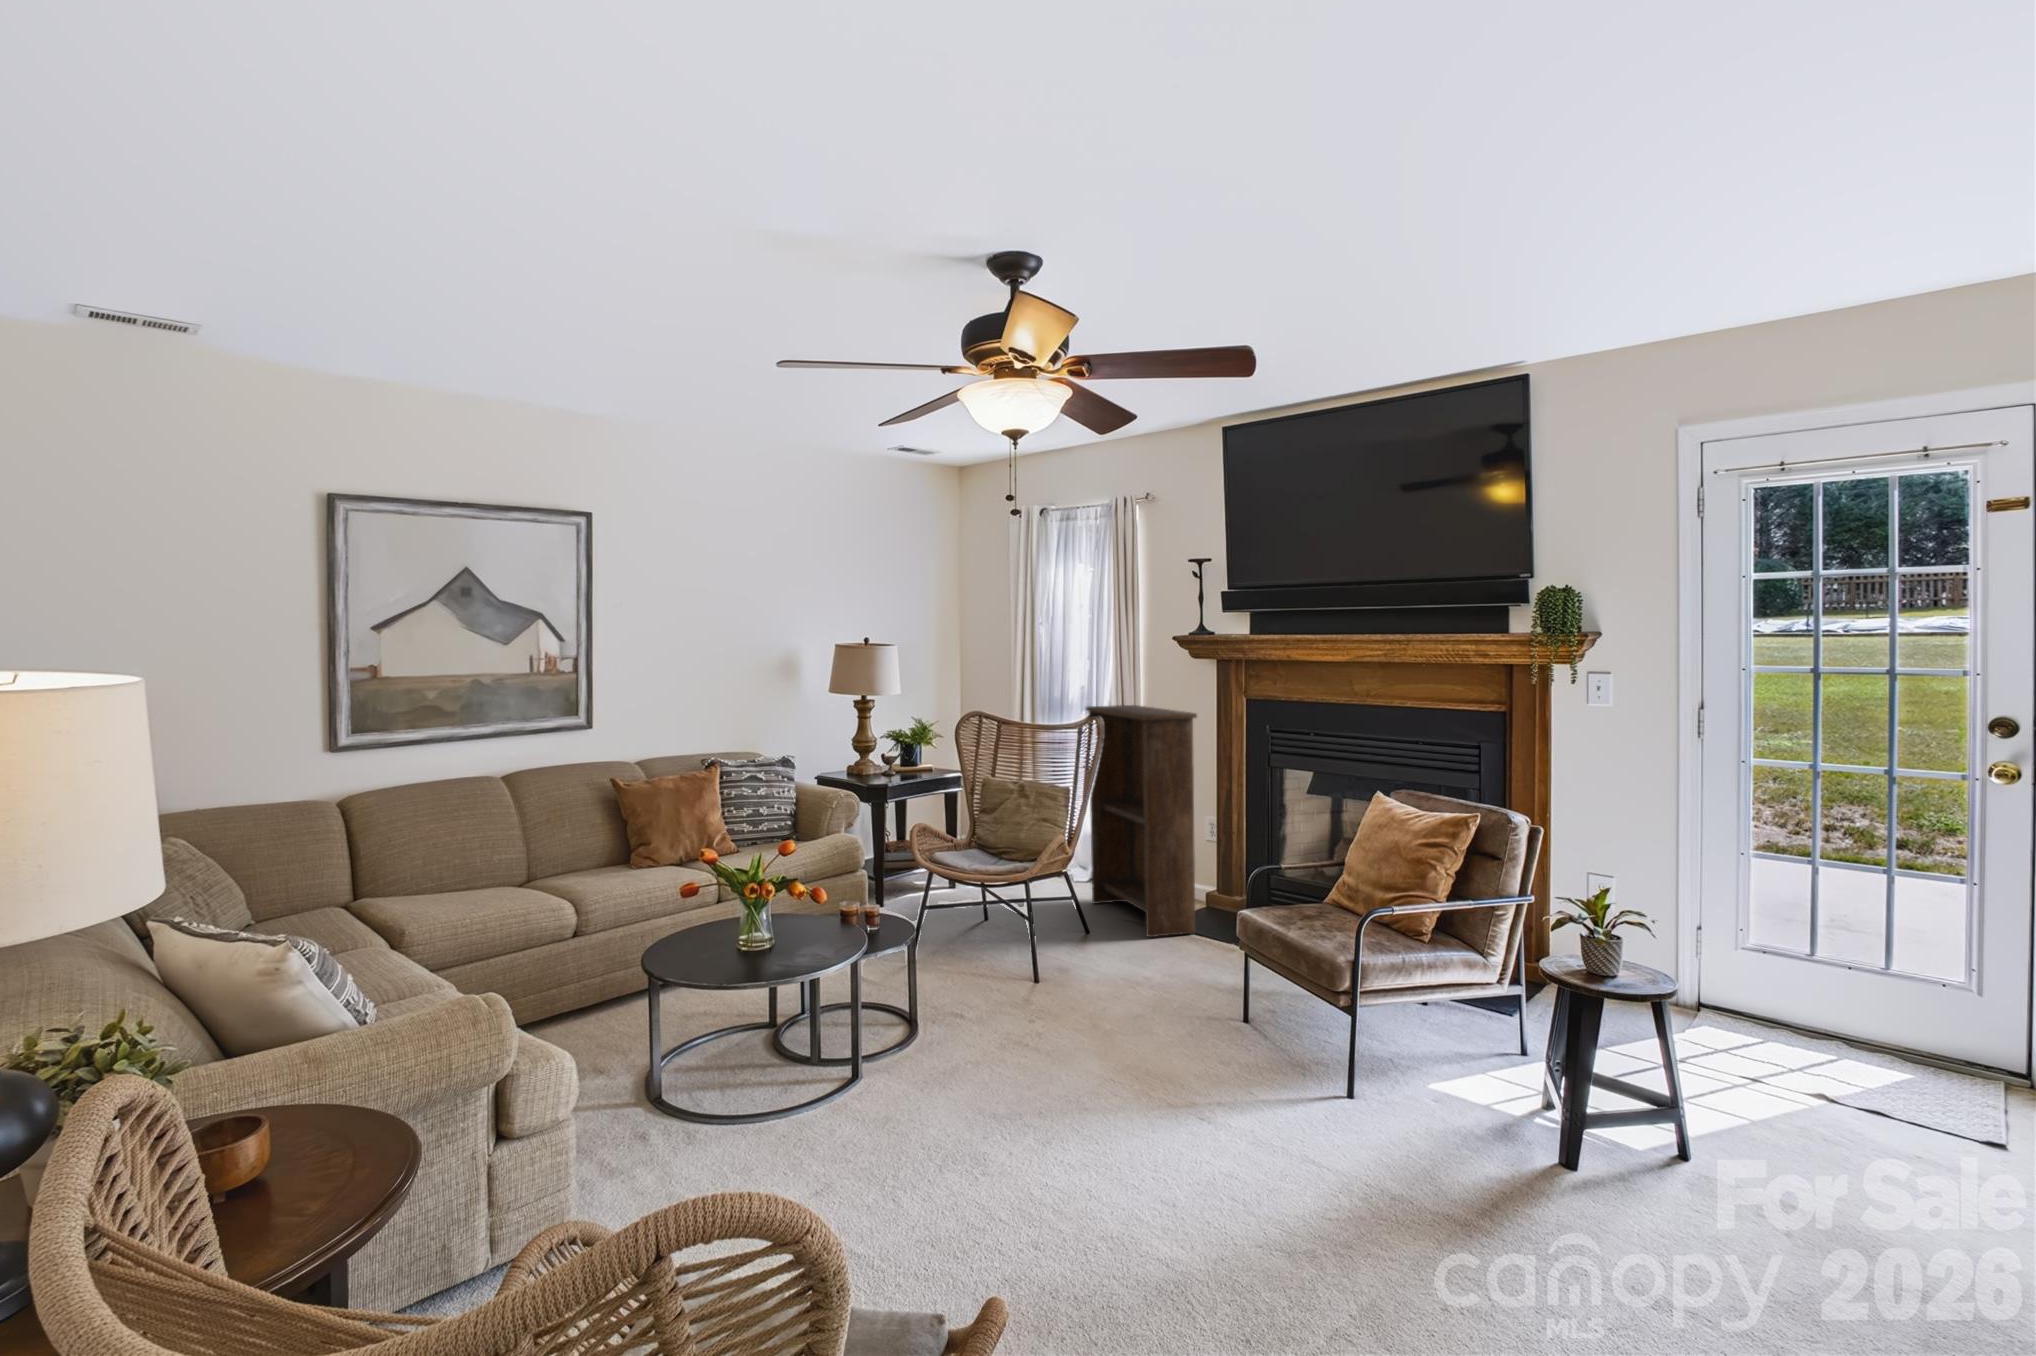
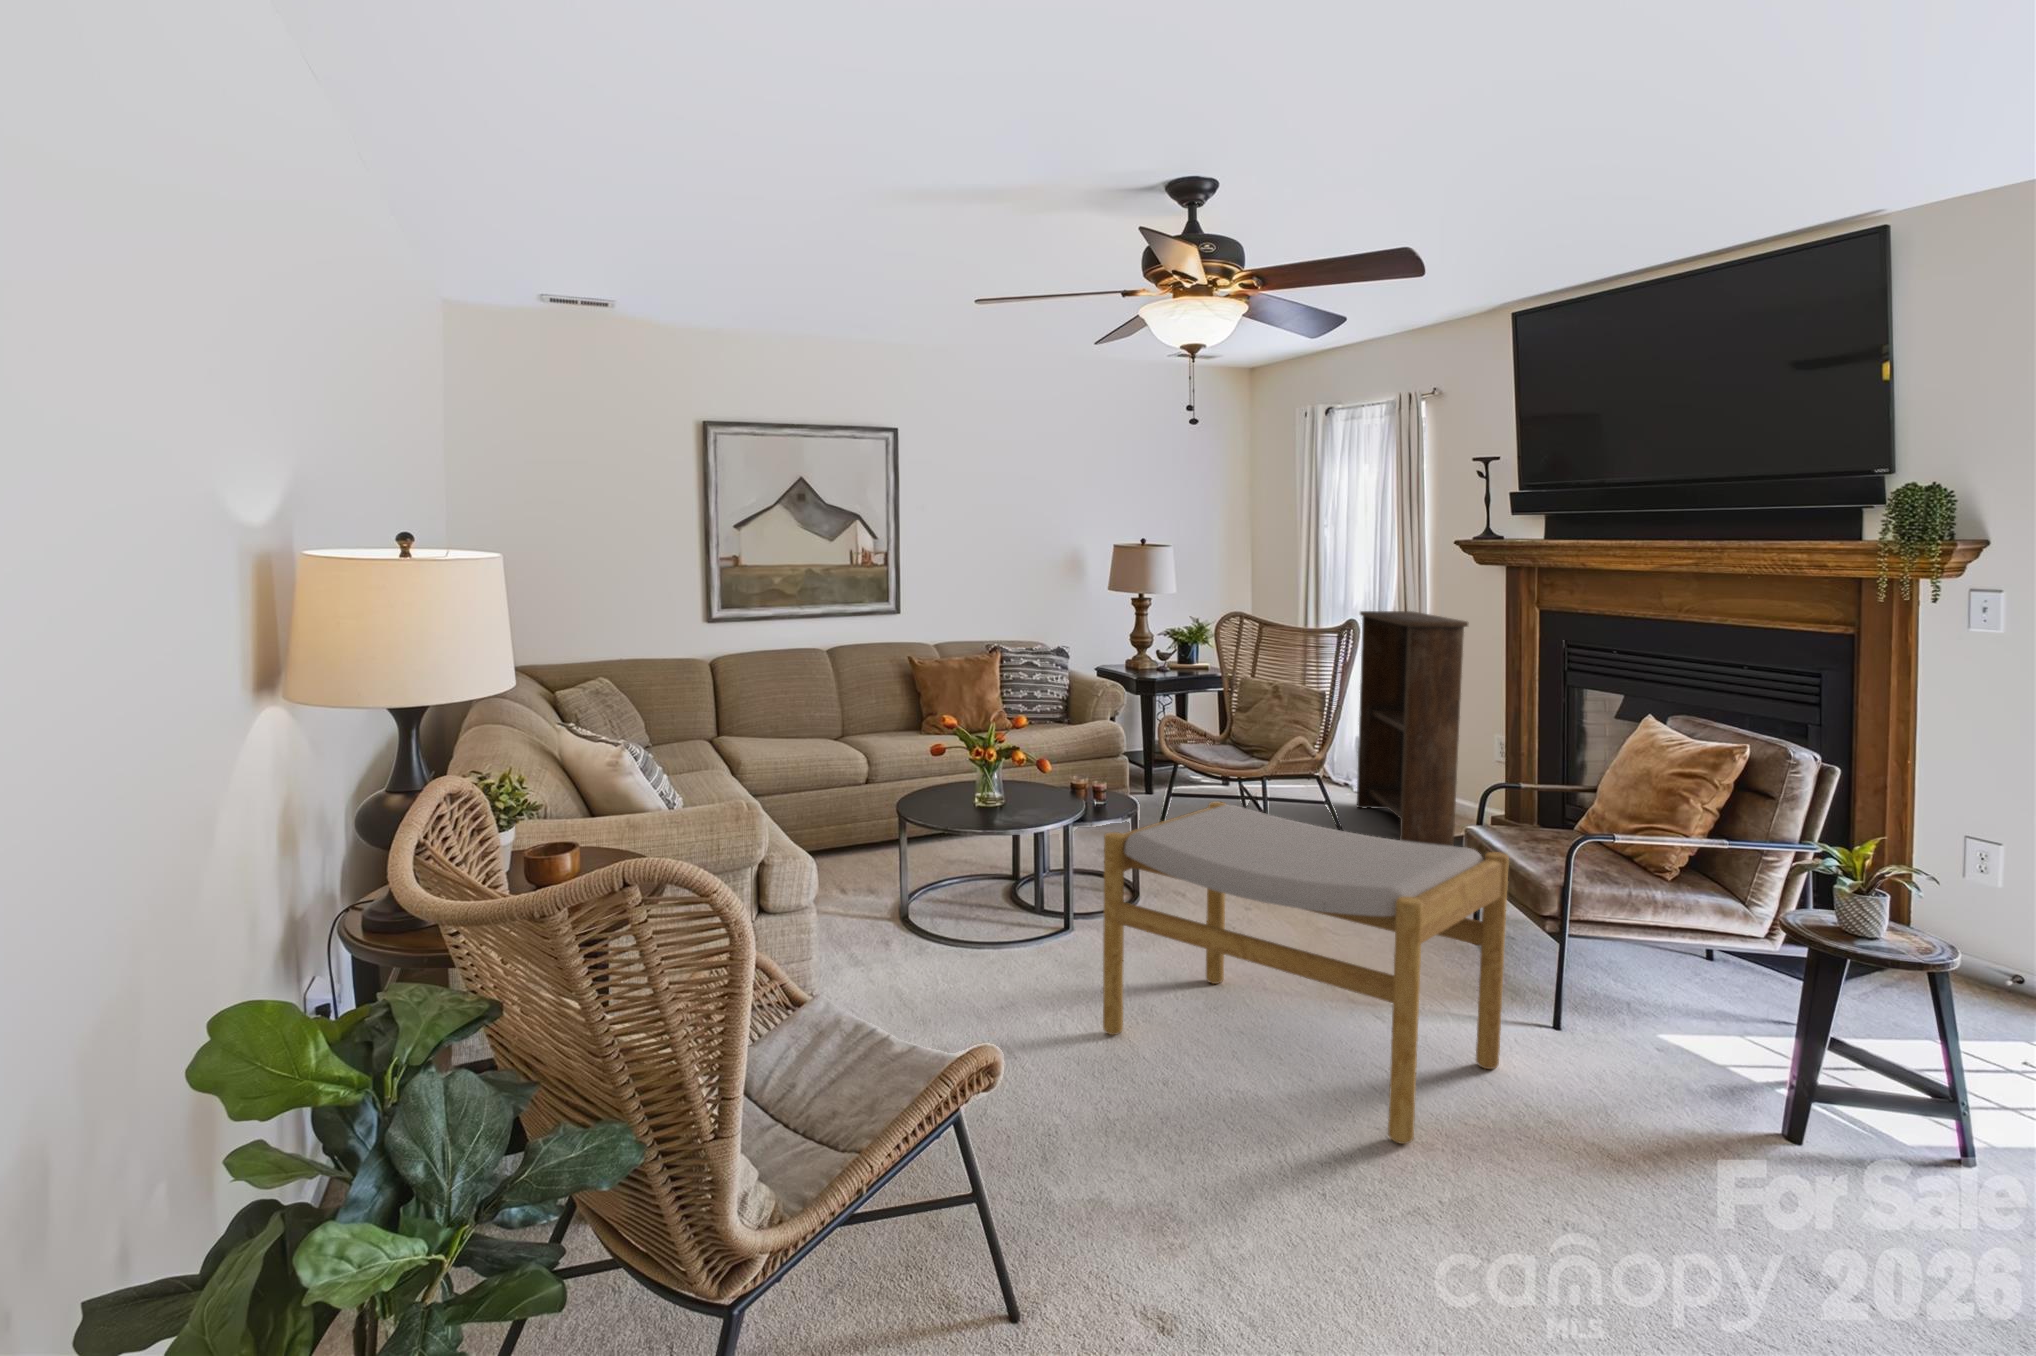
footstool: none [925,906,1311,1225] -> present [1103,801,1509,1144]

